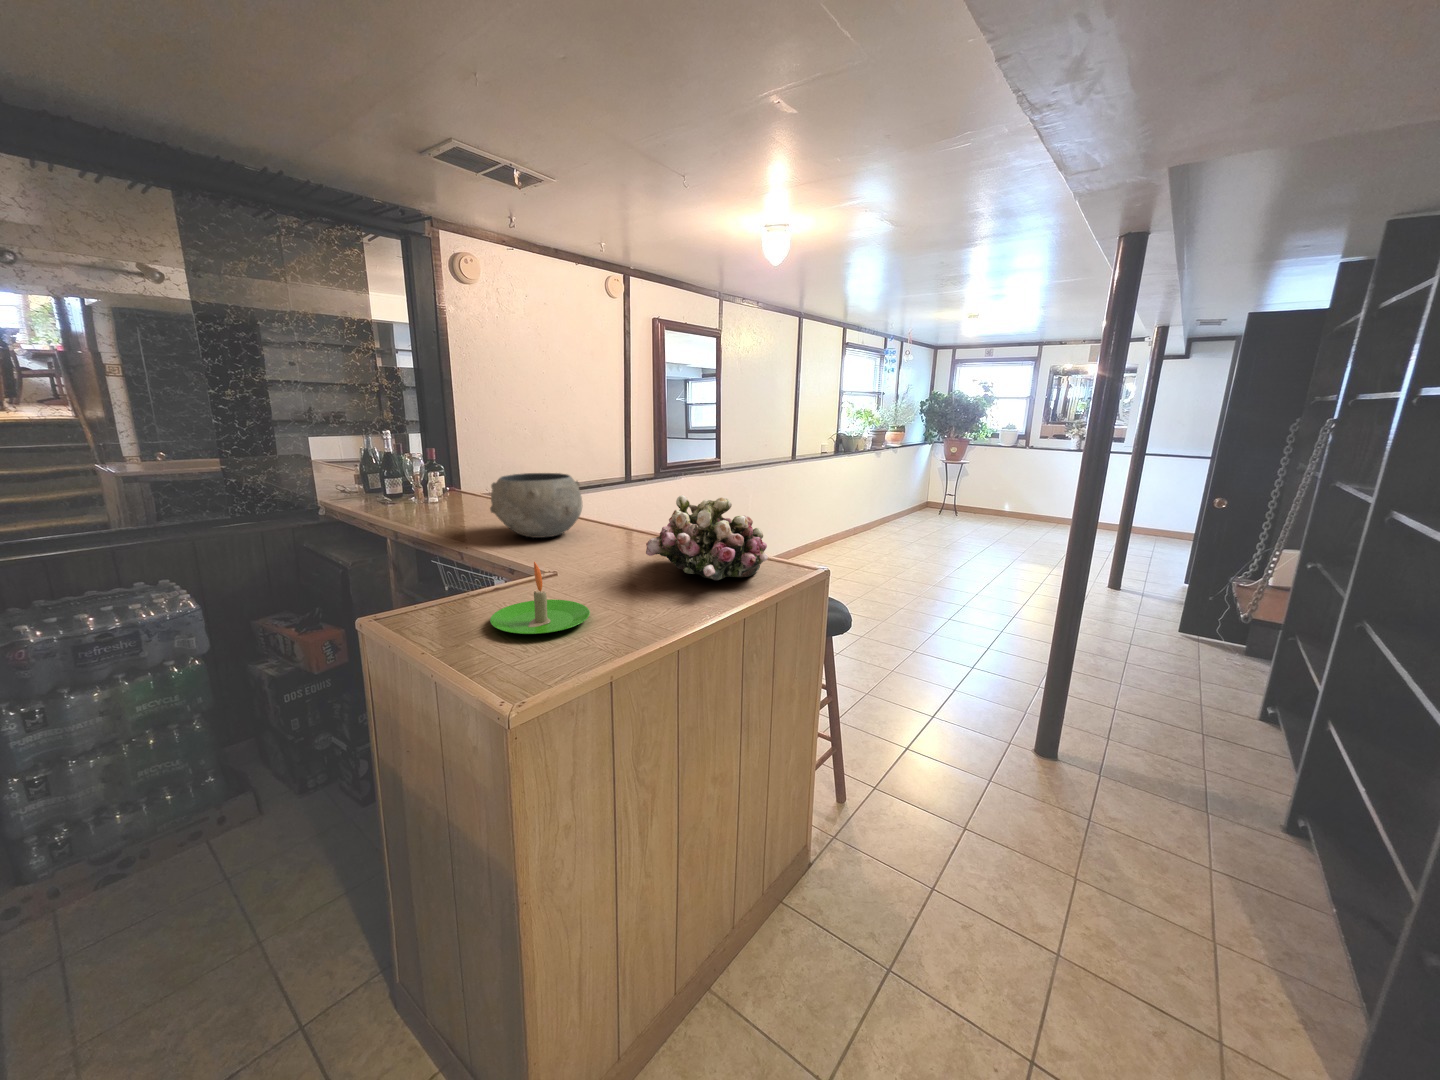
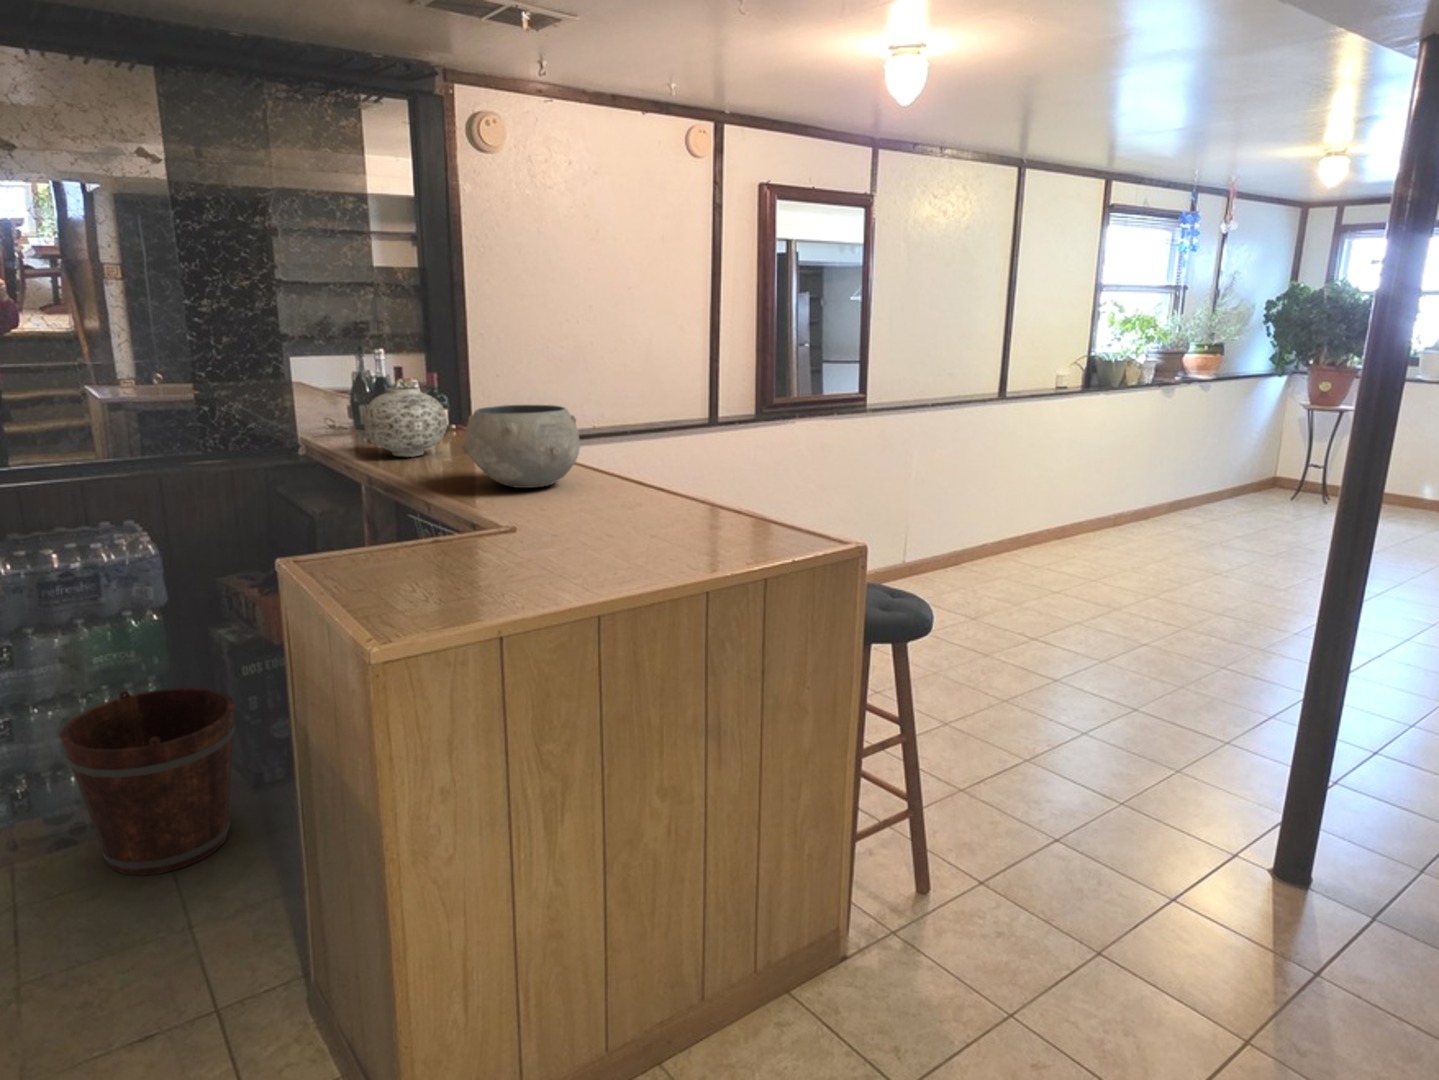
vase: none [386,460,456,515] -> present [364,387,447,457]
flower arrangement: present [646,495,768,580] -> none [608,434,774,544]
candle: present [490,562,590,634] -> none [395,503,511,585]
bucket: none [109,720,285,900] -> present [61,688,235,876]

